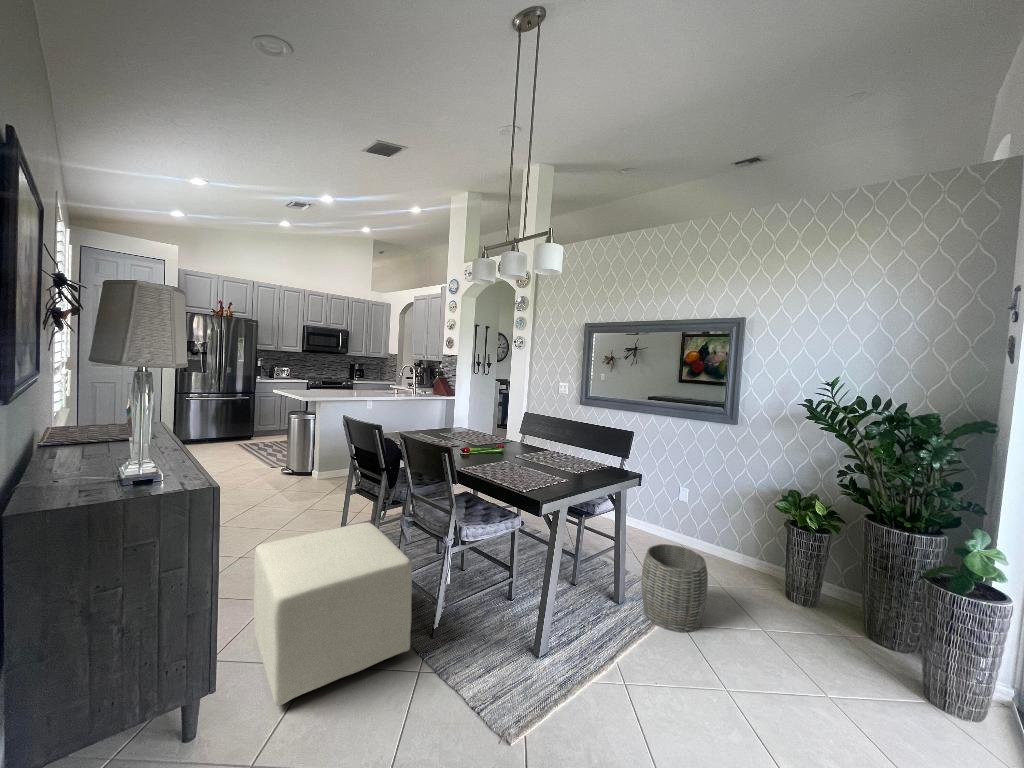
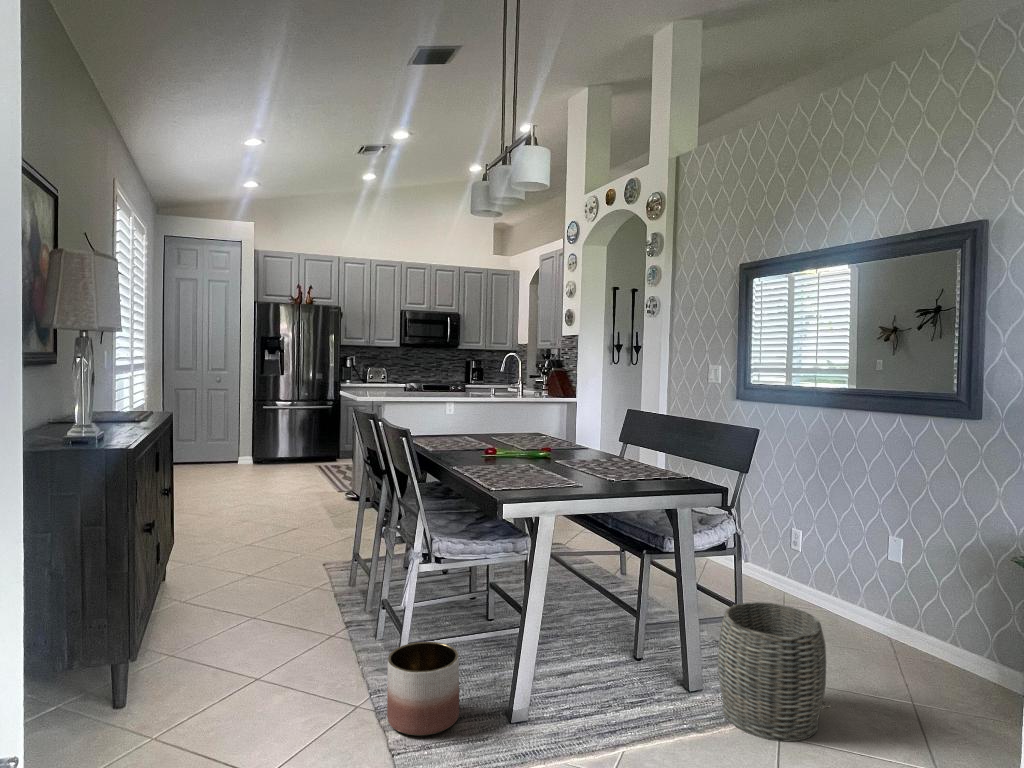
ottoman: present [254,523,412,706] -> none [187,529,357,702]
planter: none [449,609,504,688] -> present [387,642,459,736]

